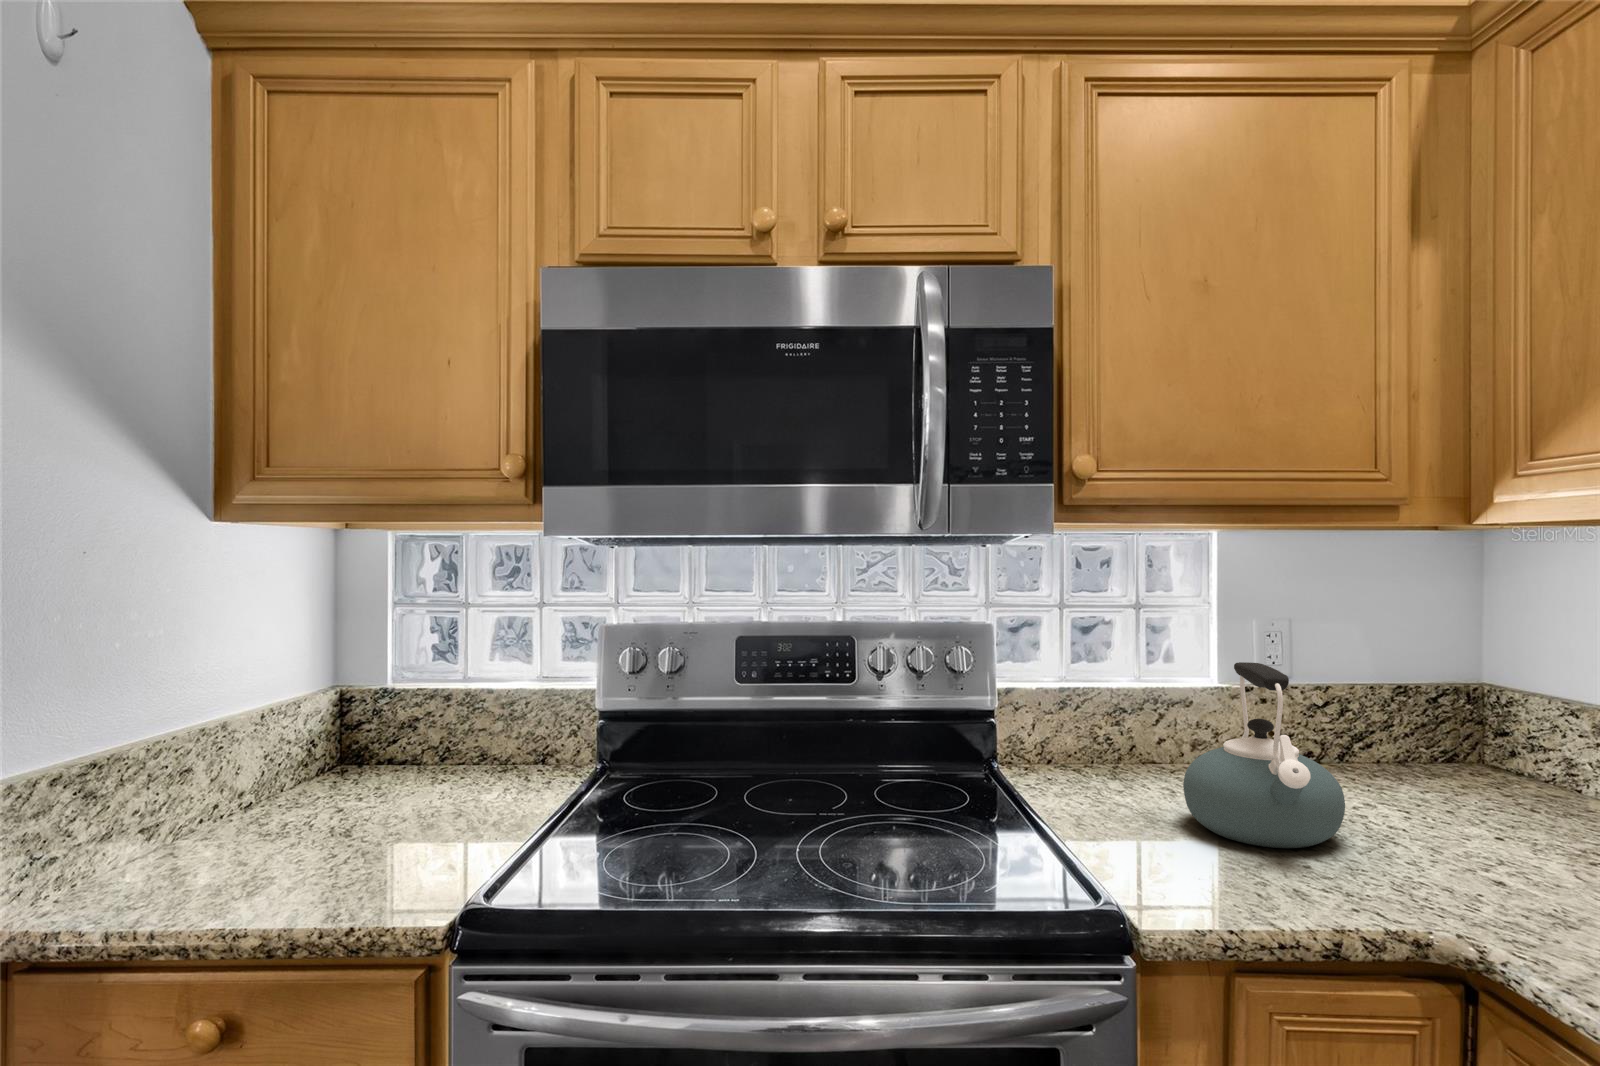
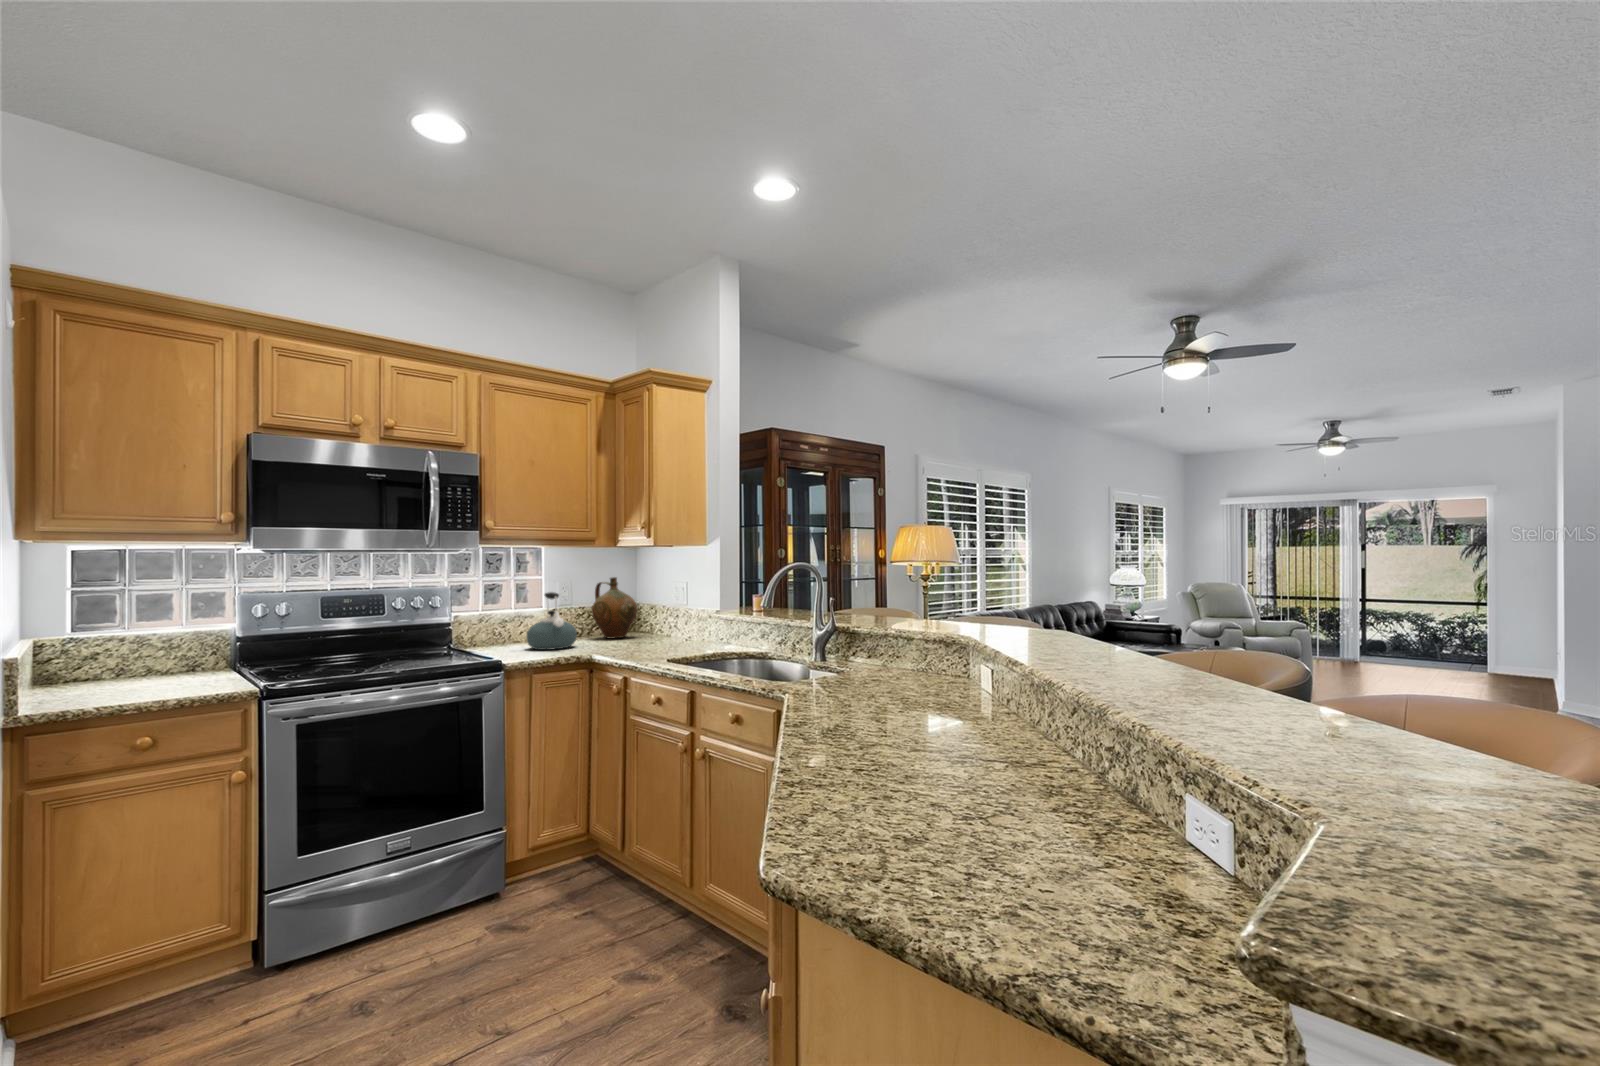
ceramic jug: none [1363,615,1524,802] -> present [592,577,637,638]

